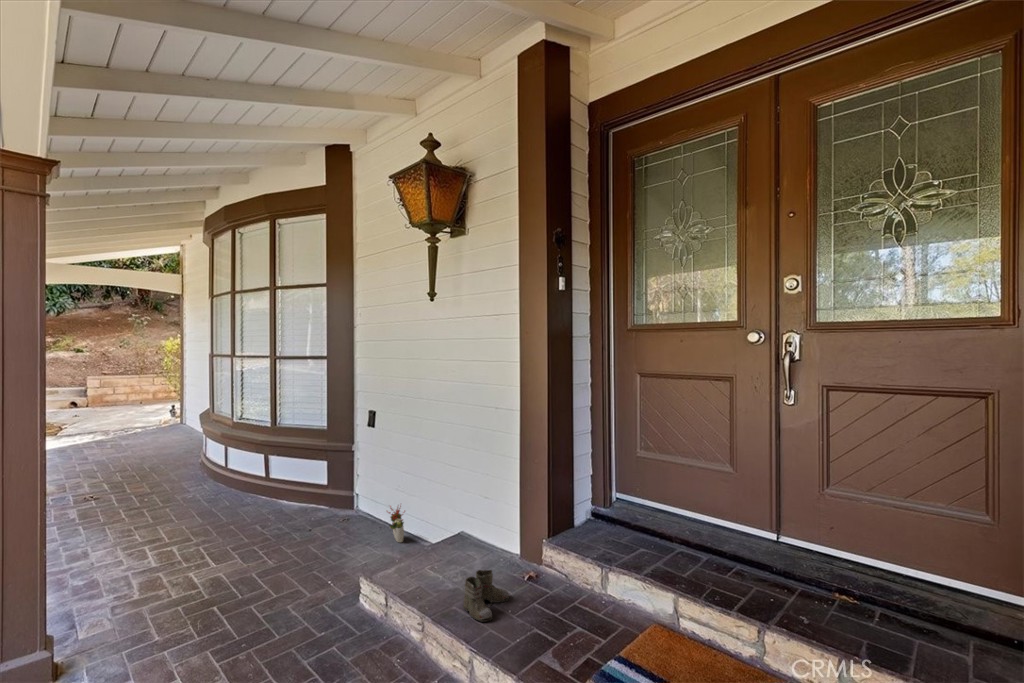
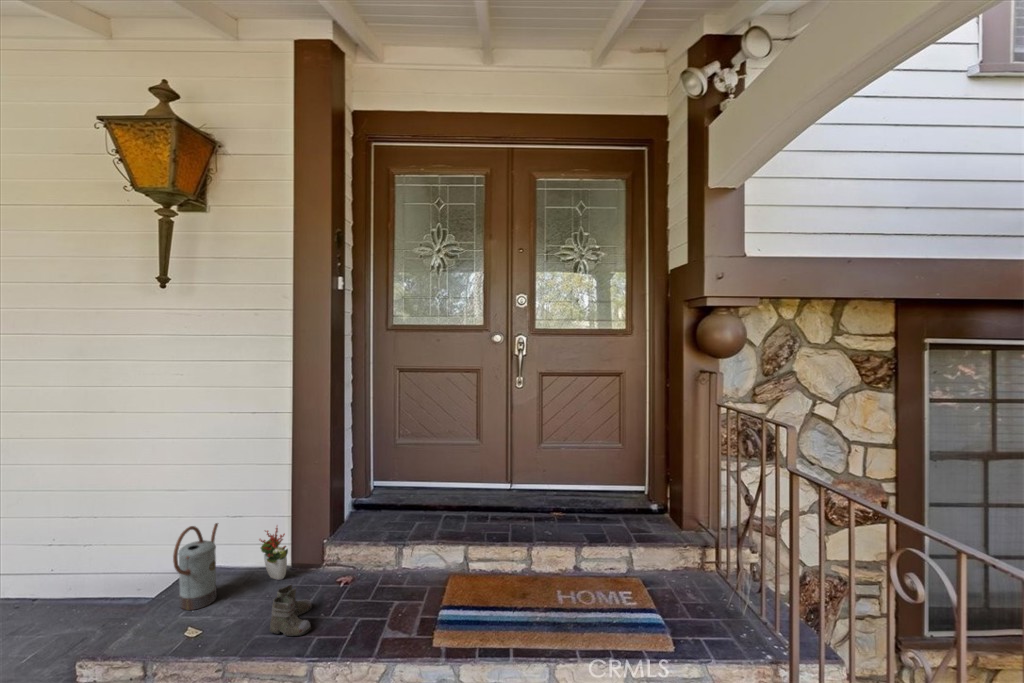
watering can: none [419,494,469,566] -> present [173,523,218,610]
decorative plant: present [387,506,405,542] -> present [260,528,288,580]

